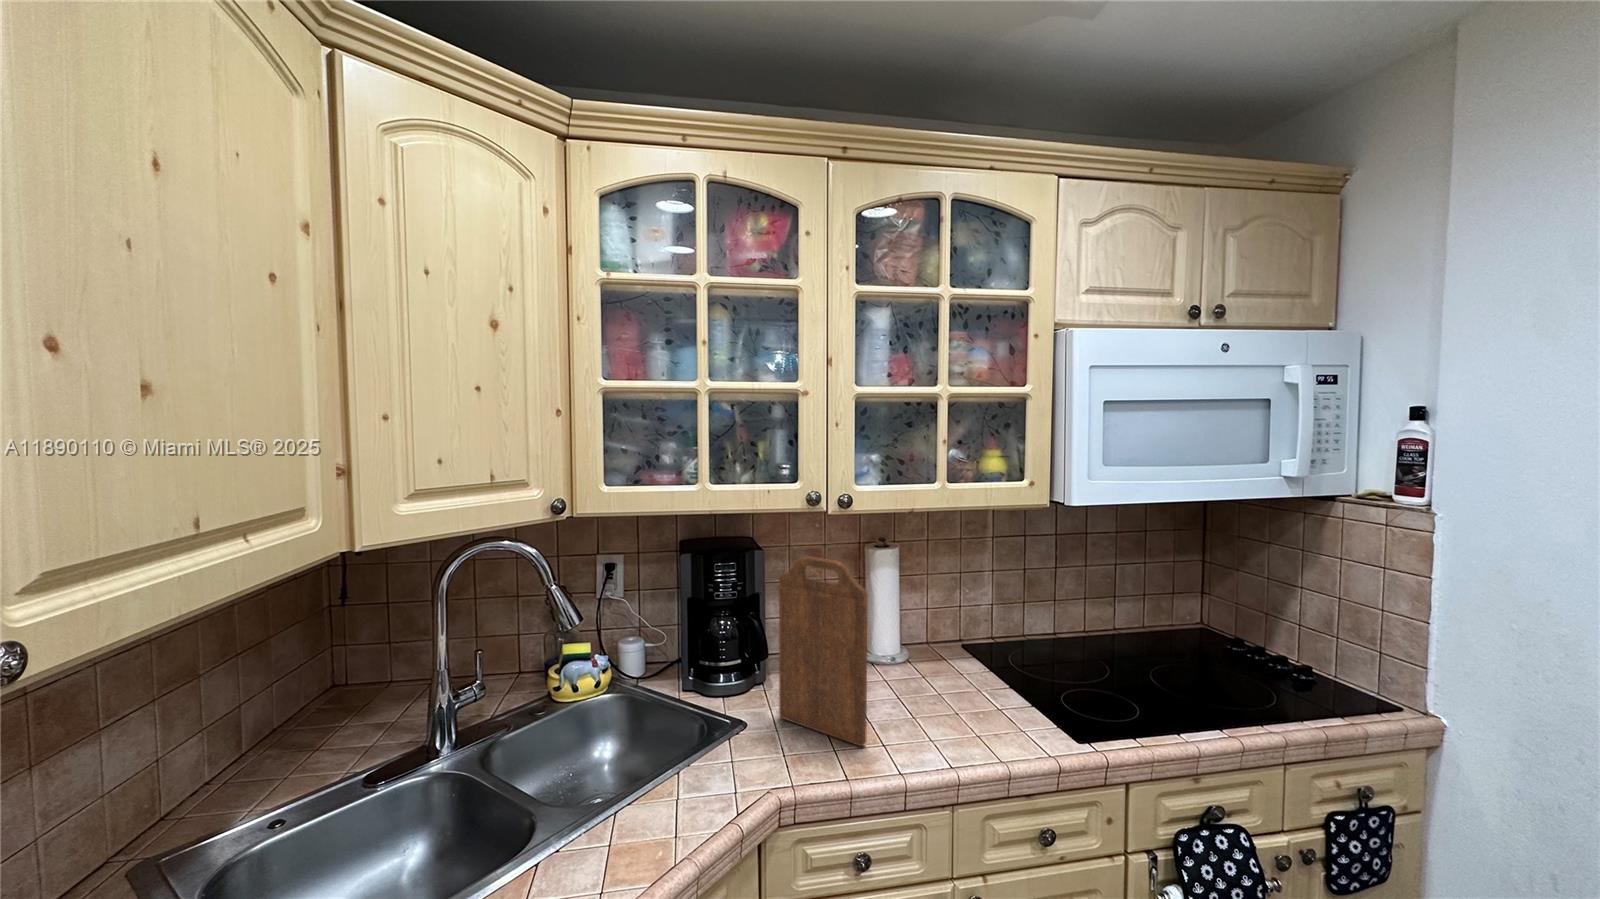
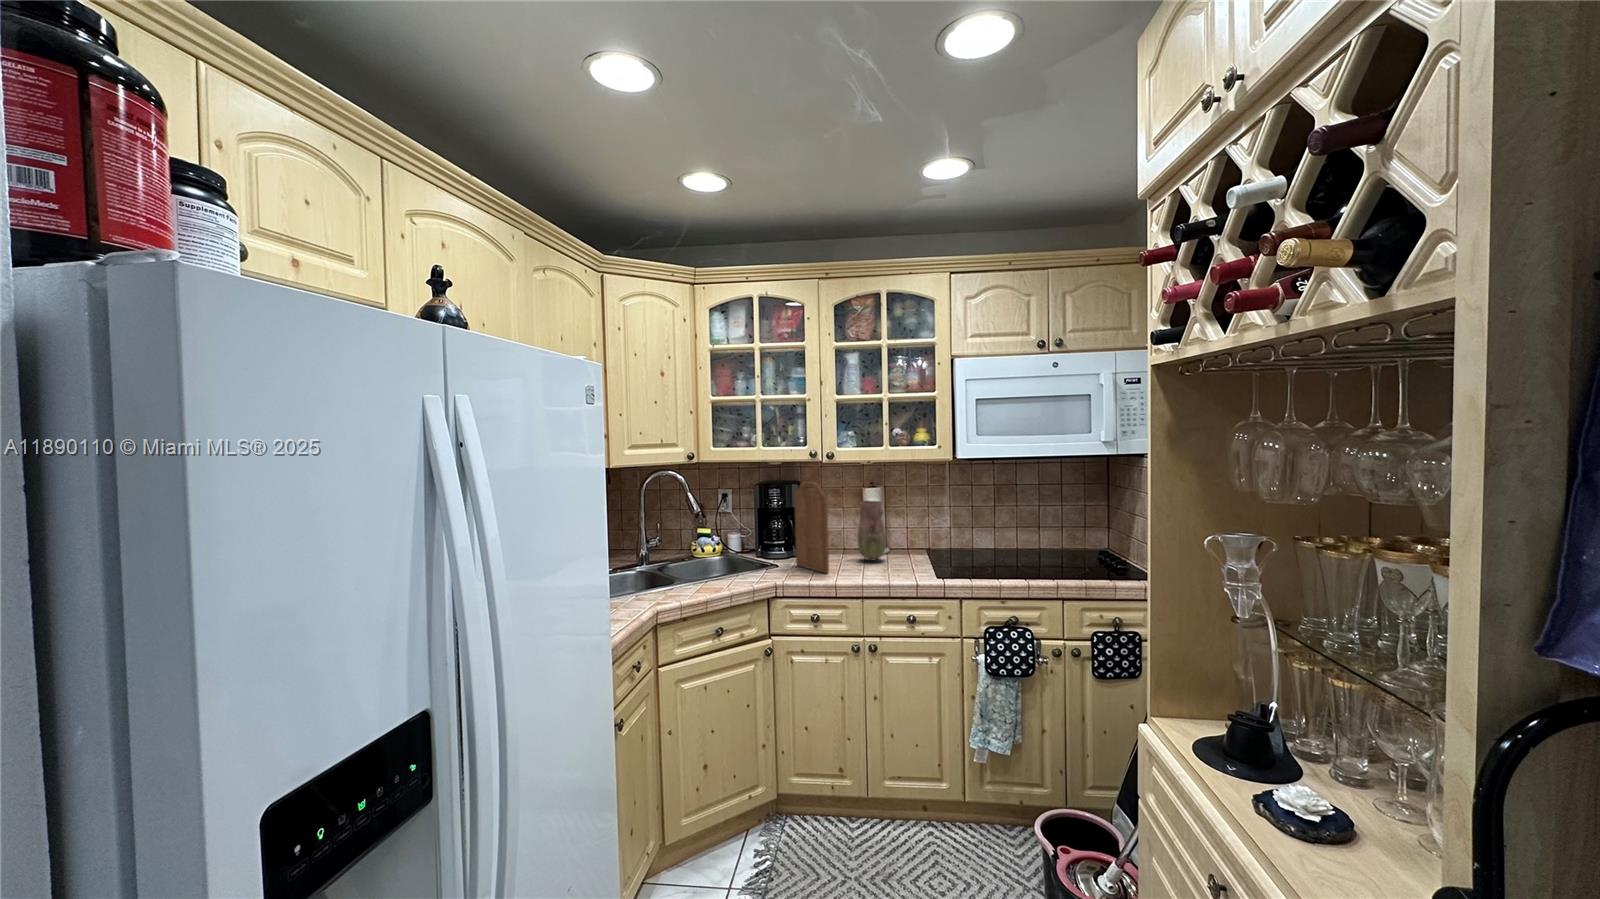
vase: none [877,577,928,689] -> present [858,500,886,561]

